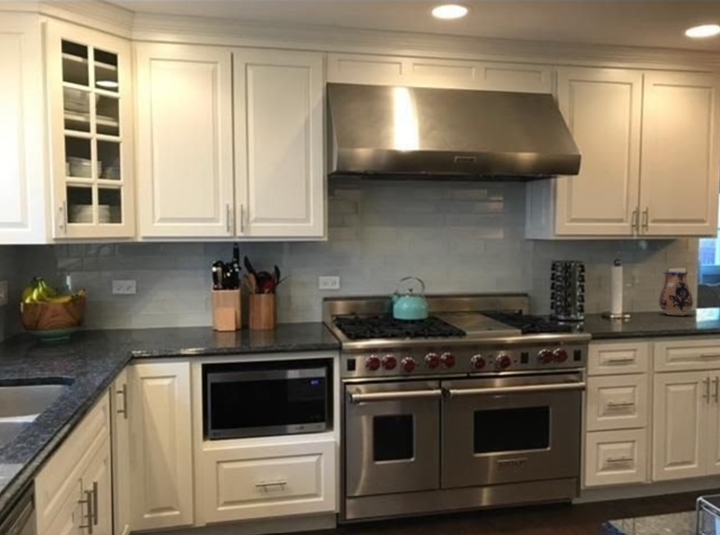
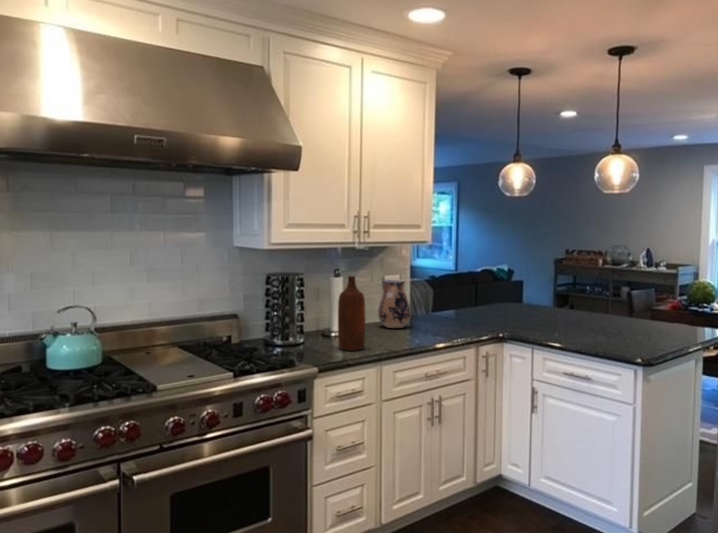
bottle: none [613,262,639,326] -> present [338,276,365,351]

